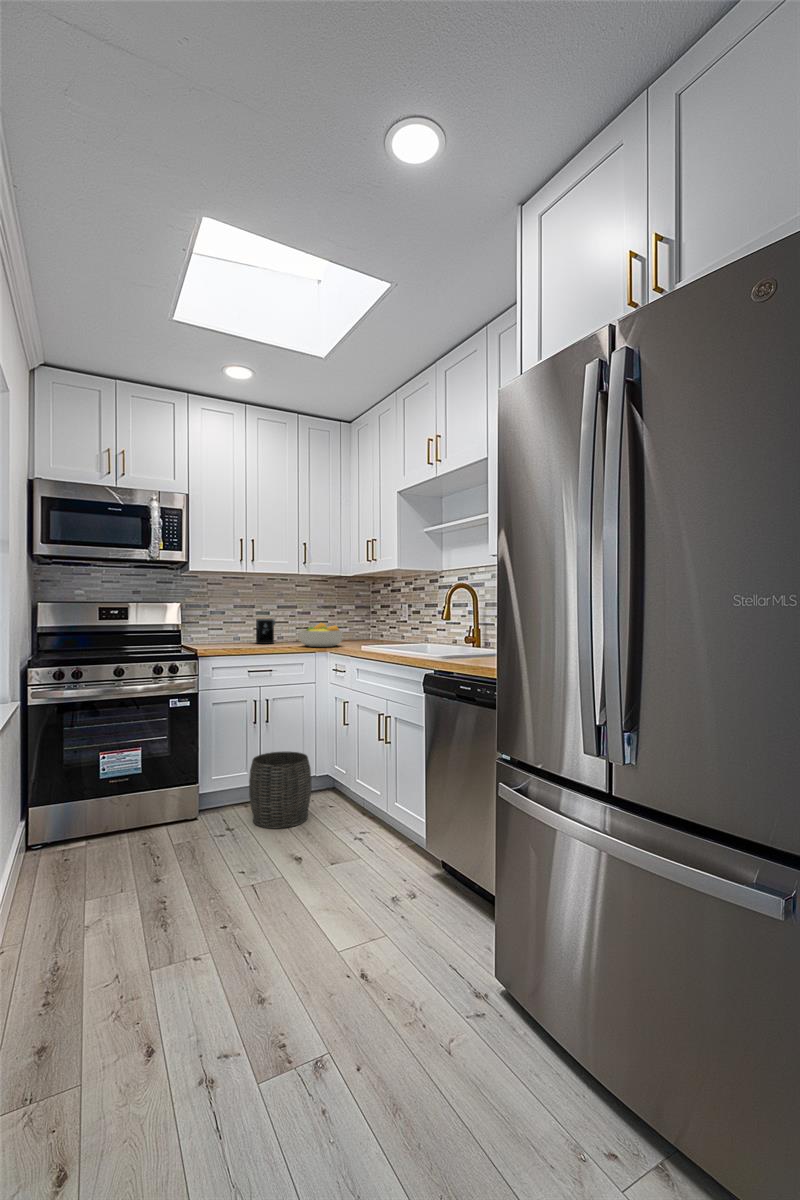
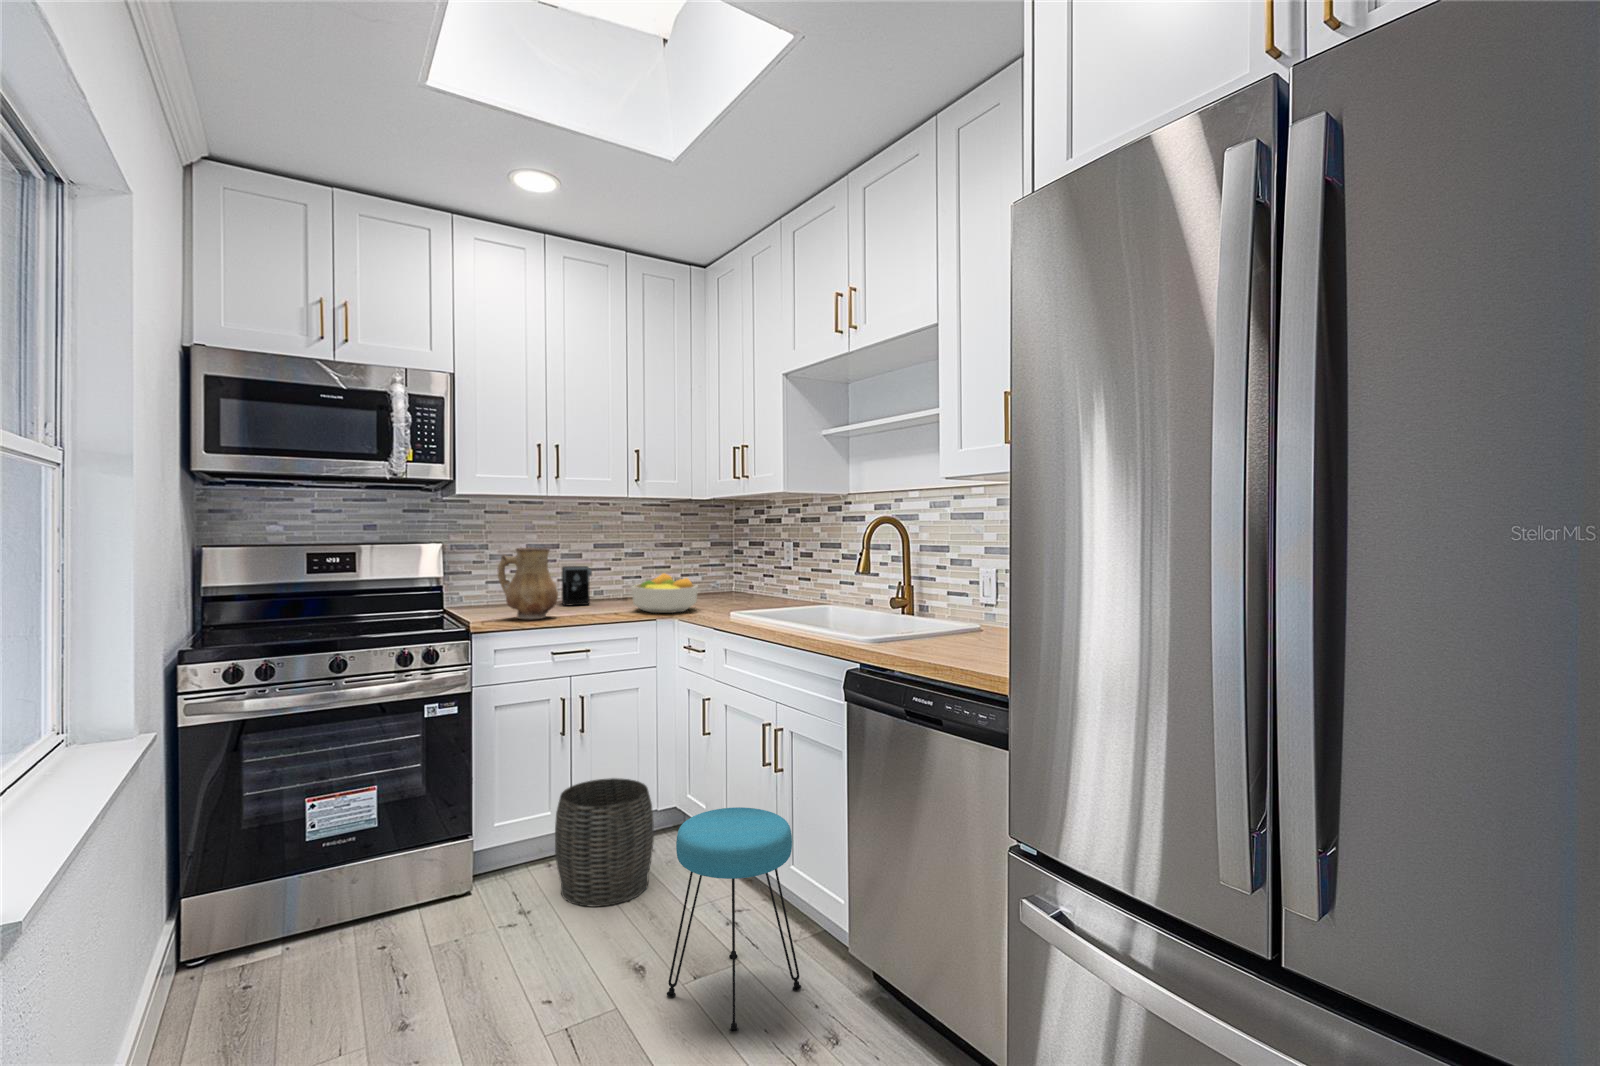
ceramic pitcher: none [215,604,253,649] -> present [498,548,558,619]
stool: none [314,761,397,890] -> present [667,807,801,1032]

